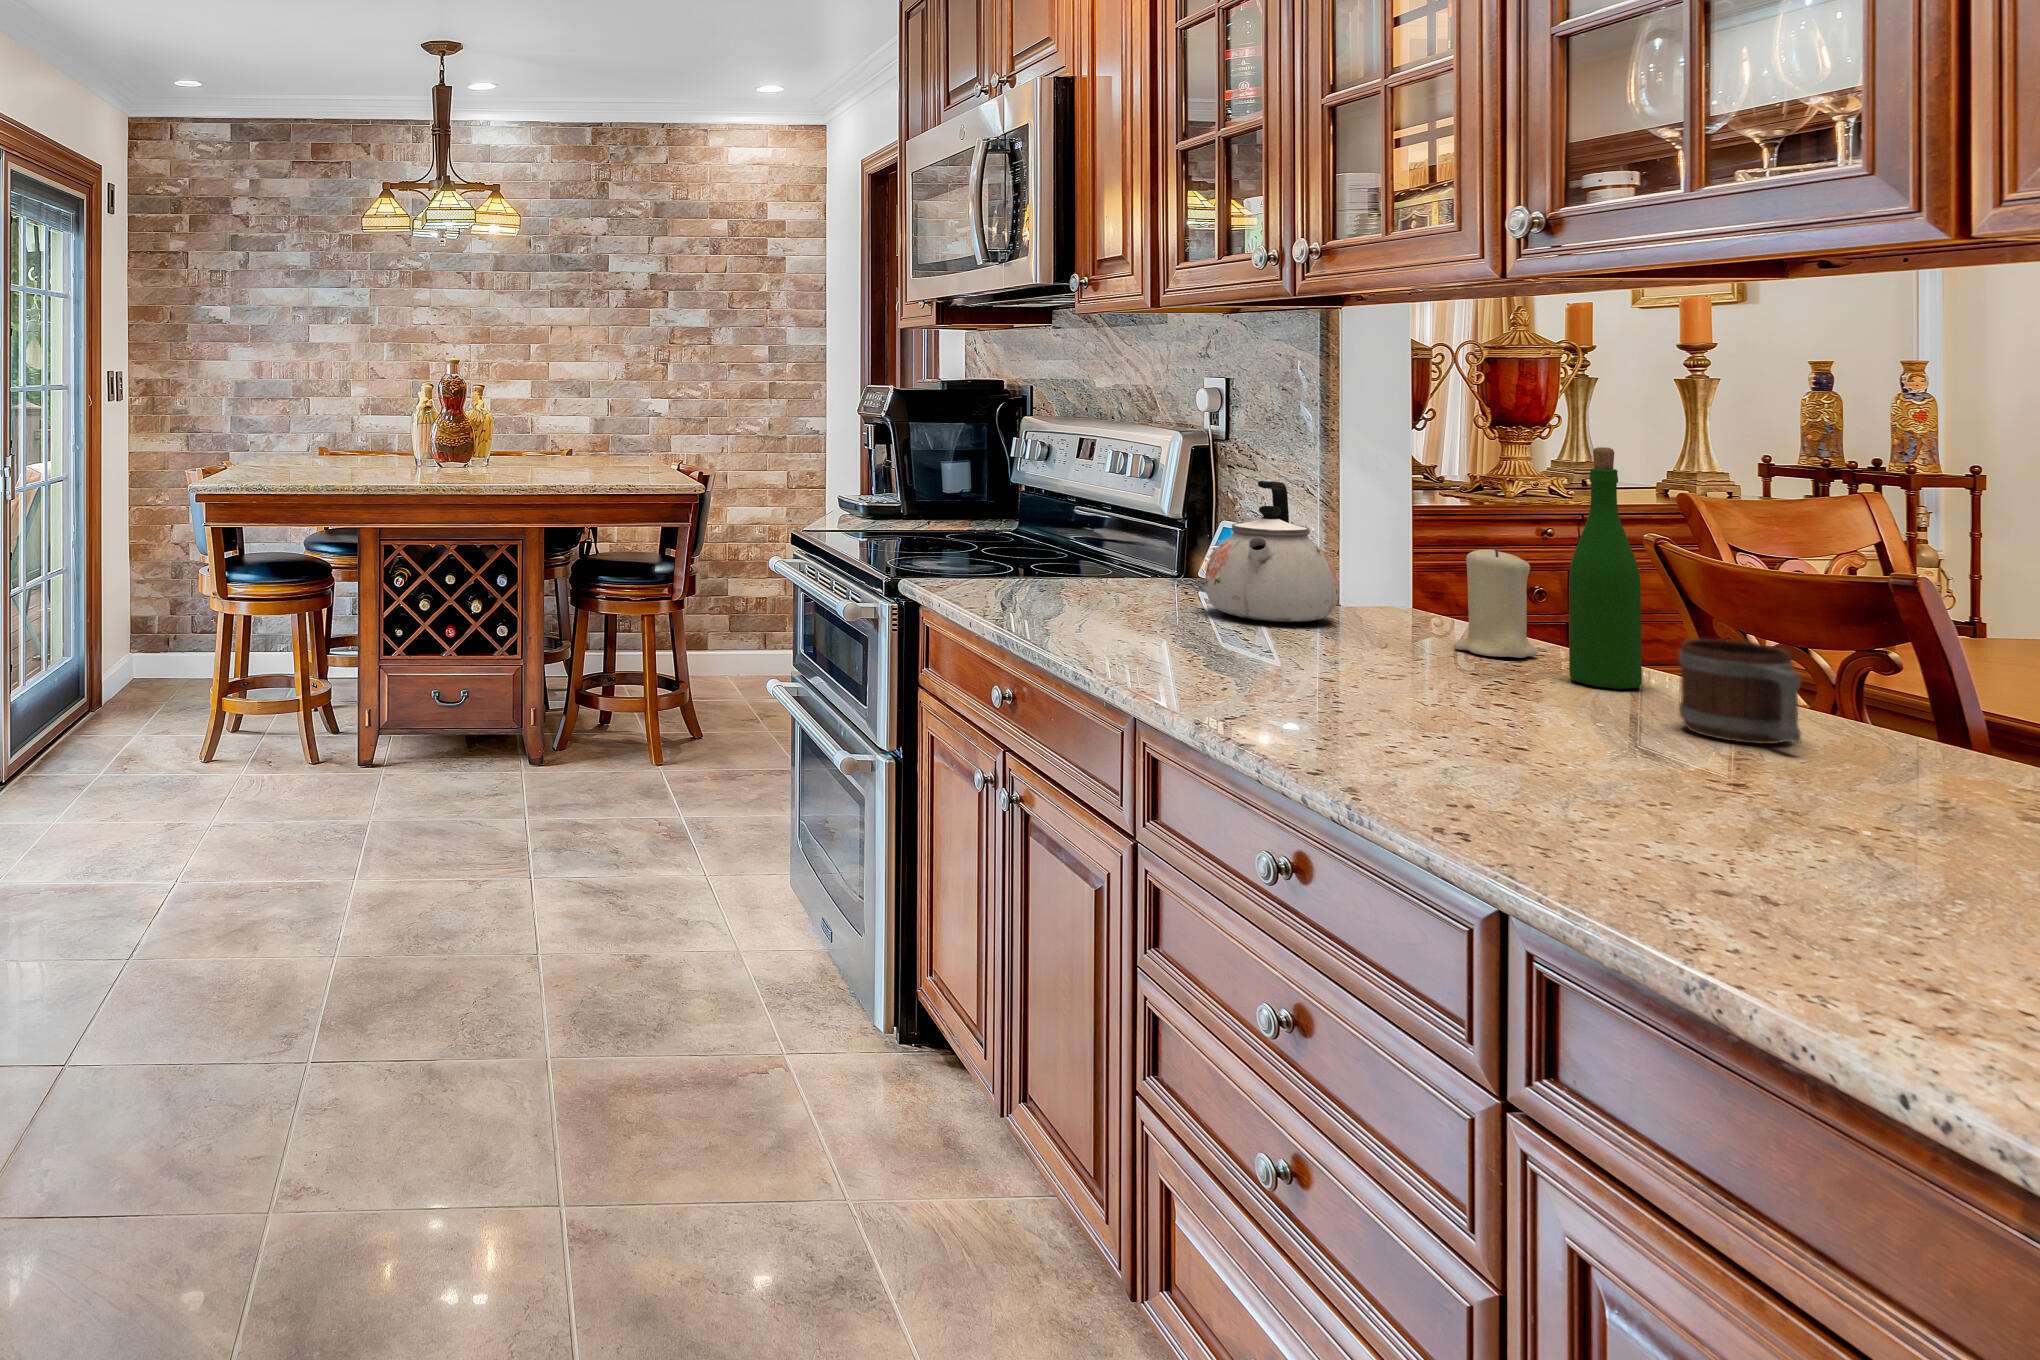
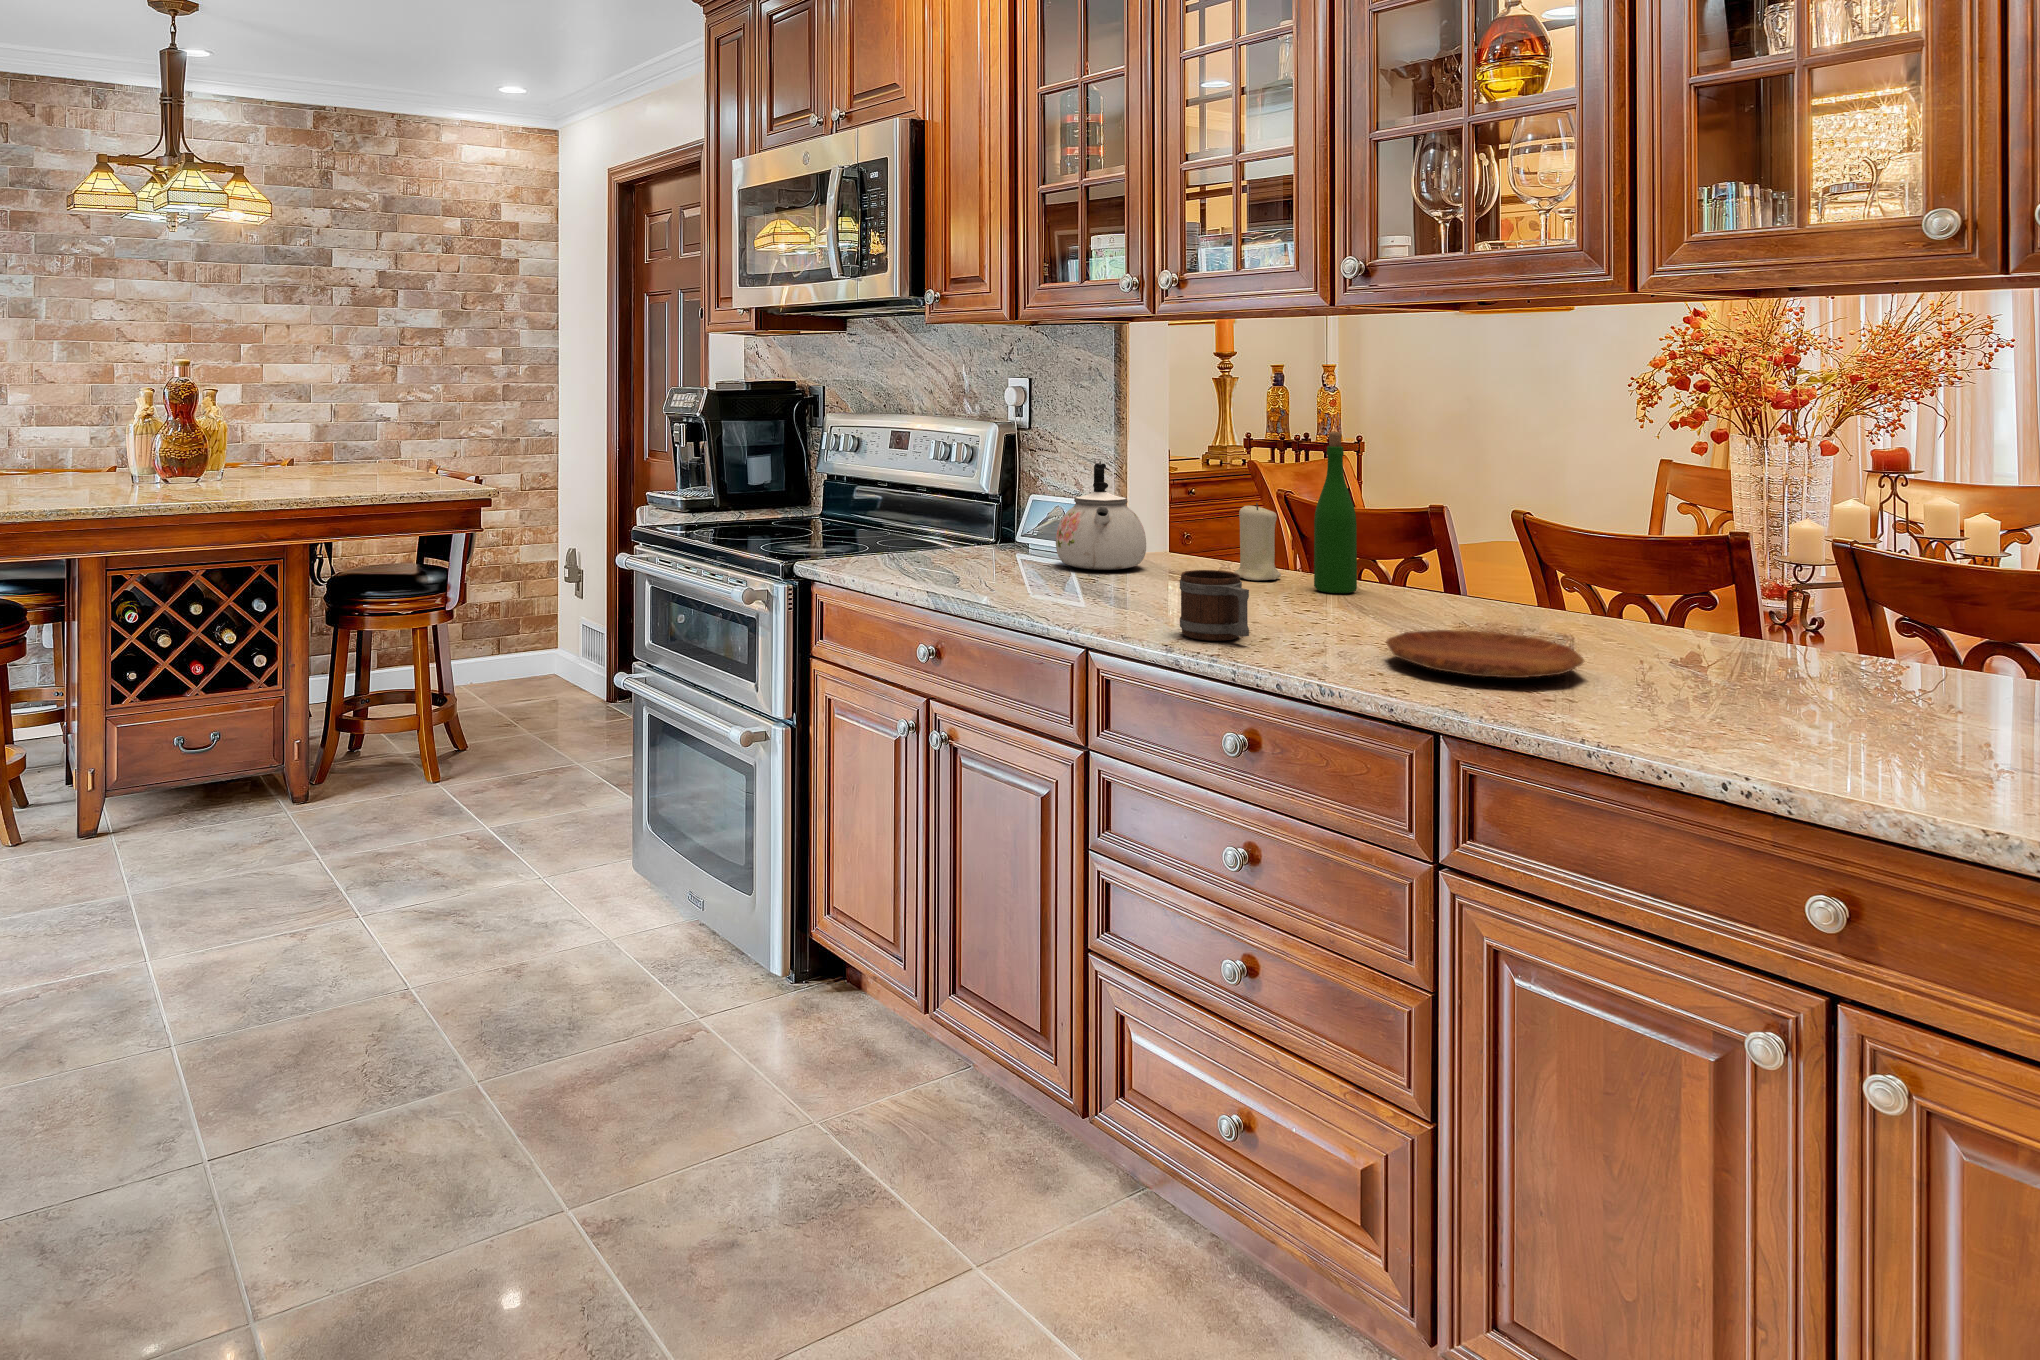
mug: present [1679,639,1801,744] -> present [1180,570,1249,641]
tray: none [1495,754,1876,861] -> present [1386,630,1584,678]

